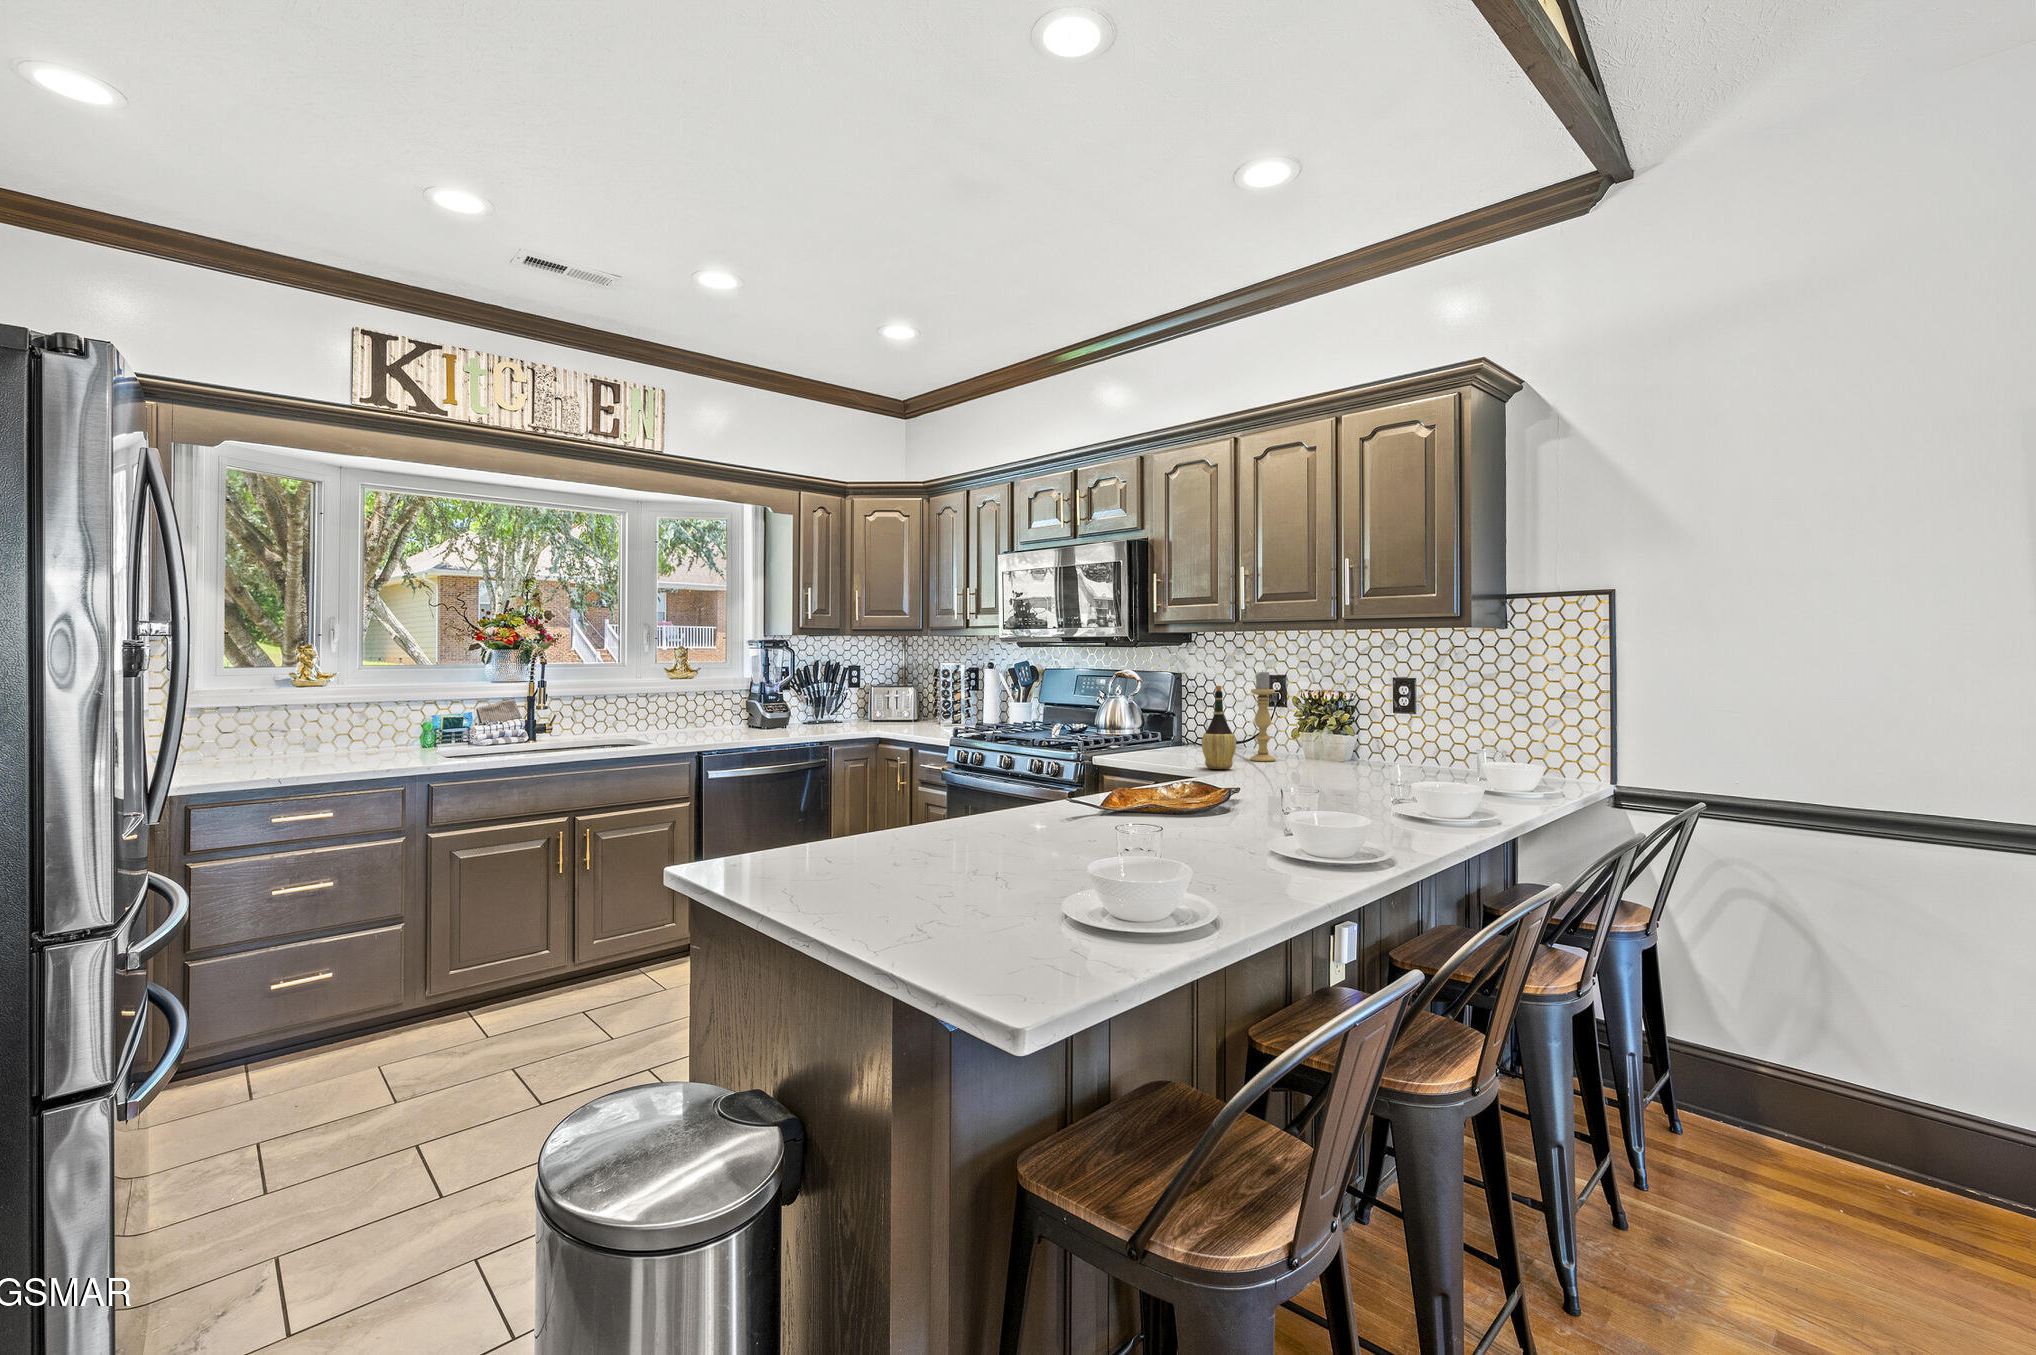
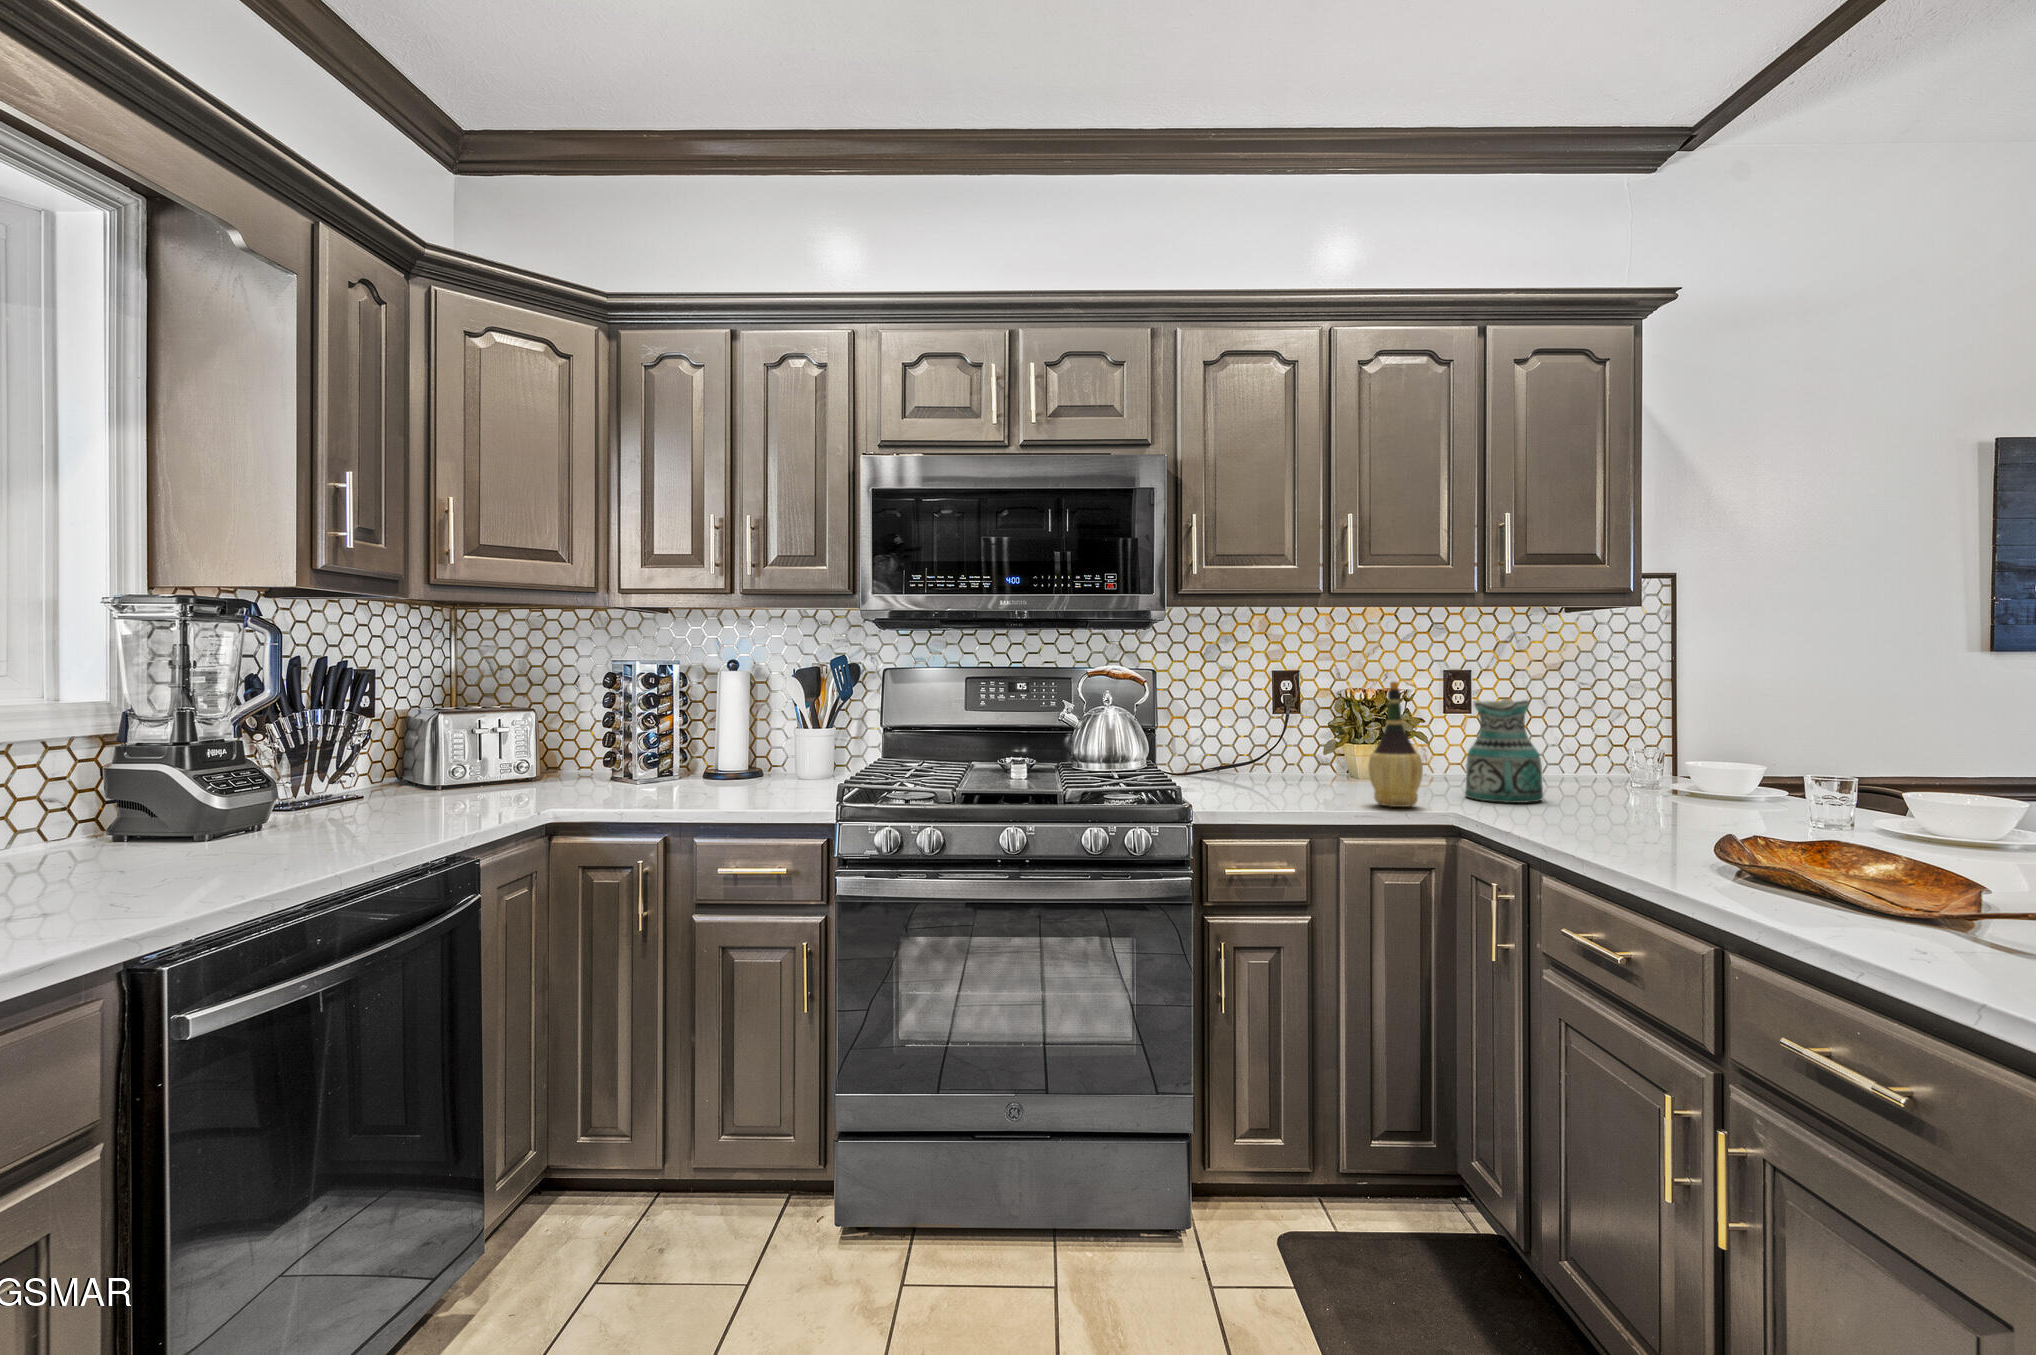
candle holder: present [1250,670,1276,761] -> none [1313,662,1350,789]
ceramic pitcher: none [1290,701,1357,777] -> present [1465,698,1543,803]

